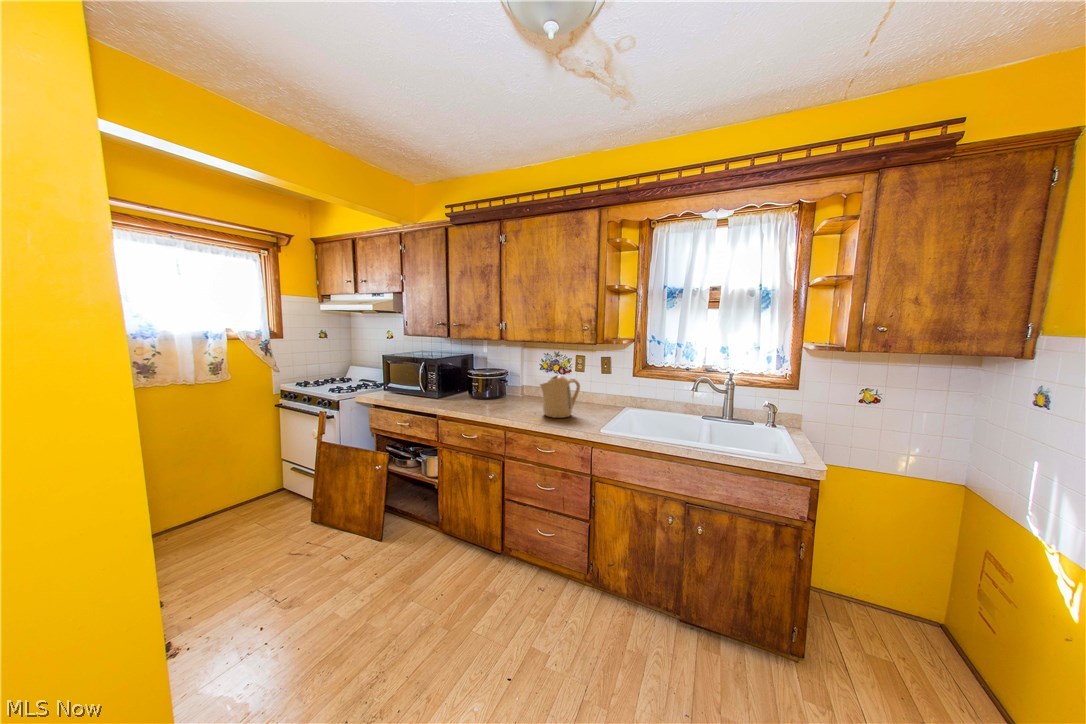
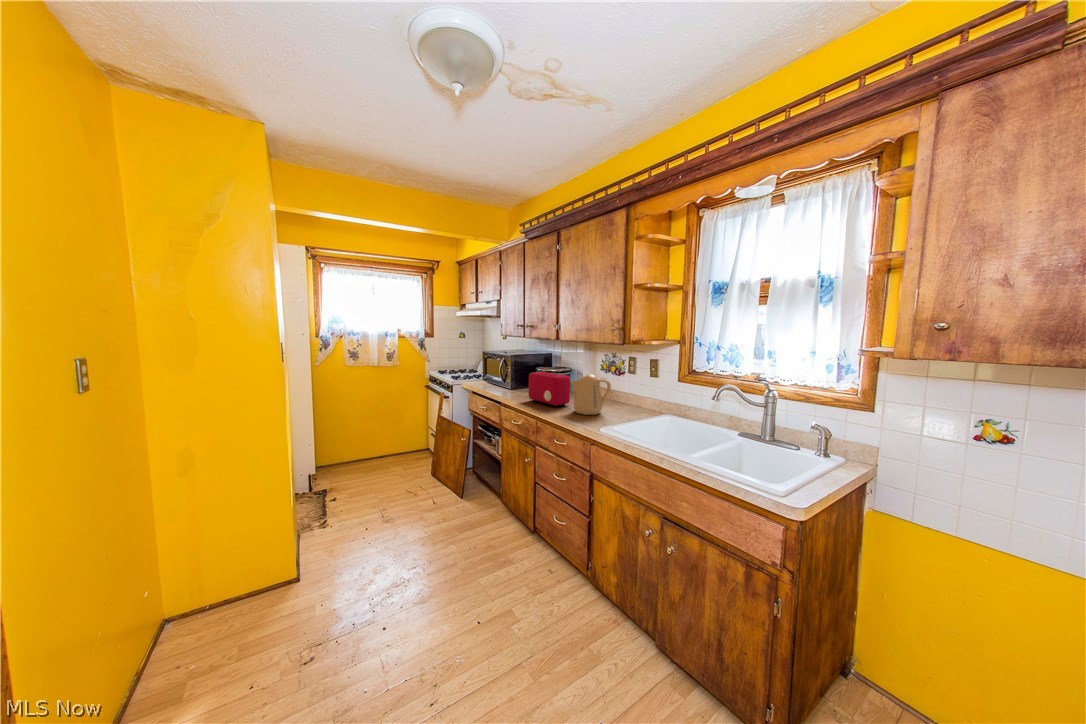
toaster: none [478,376,529,413] -> present [529,372,570,407]

